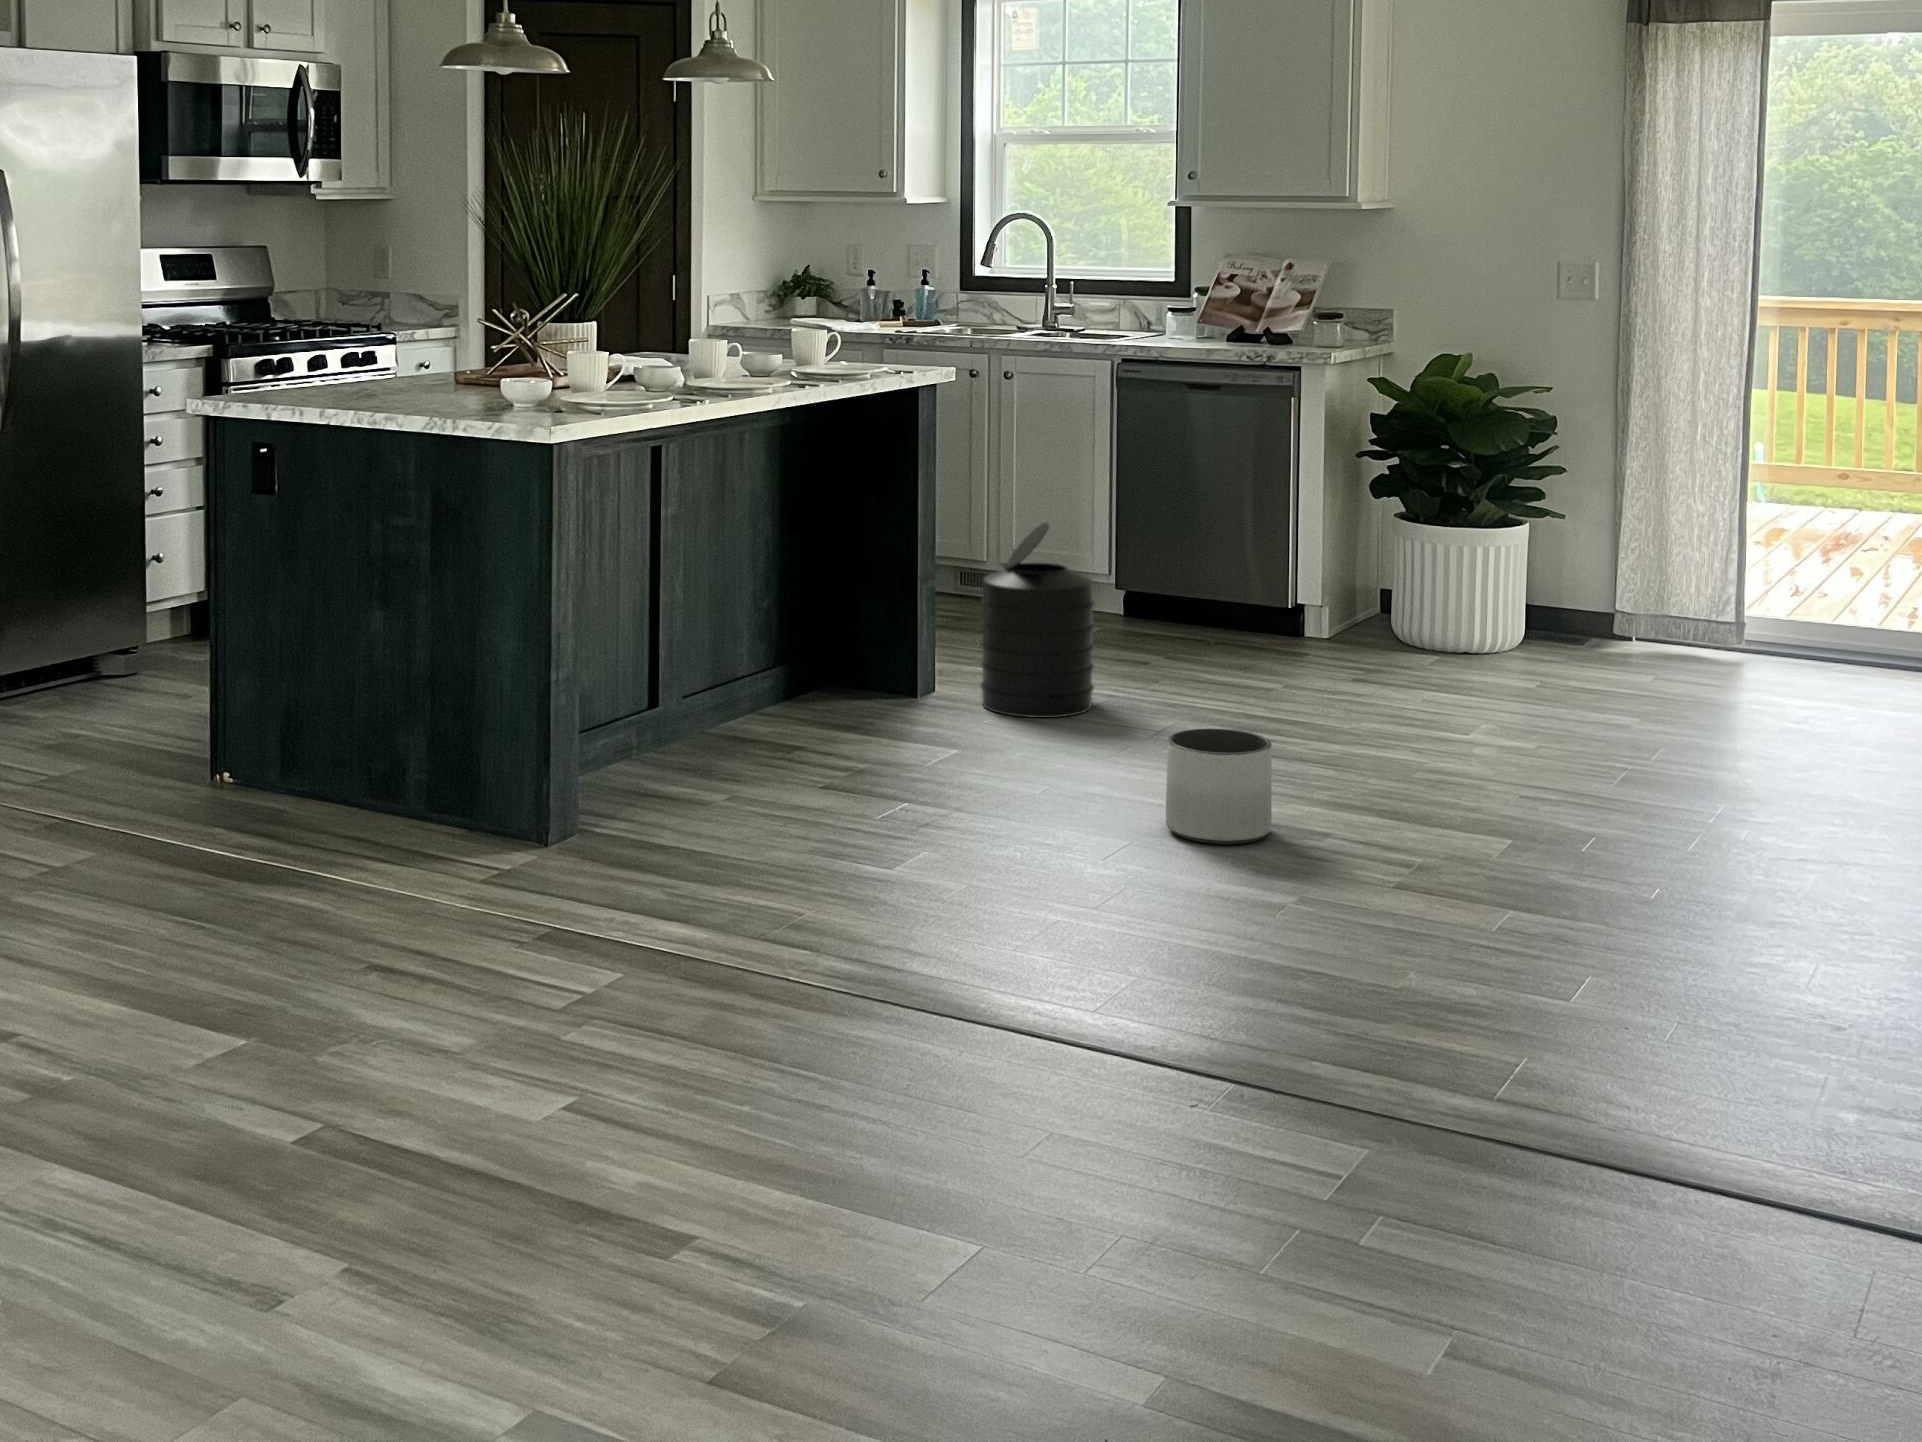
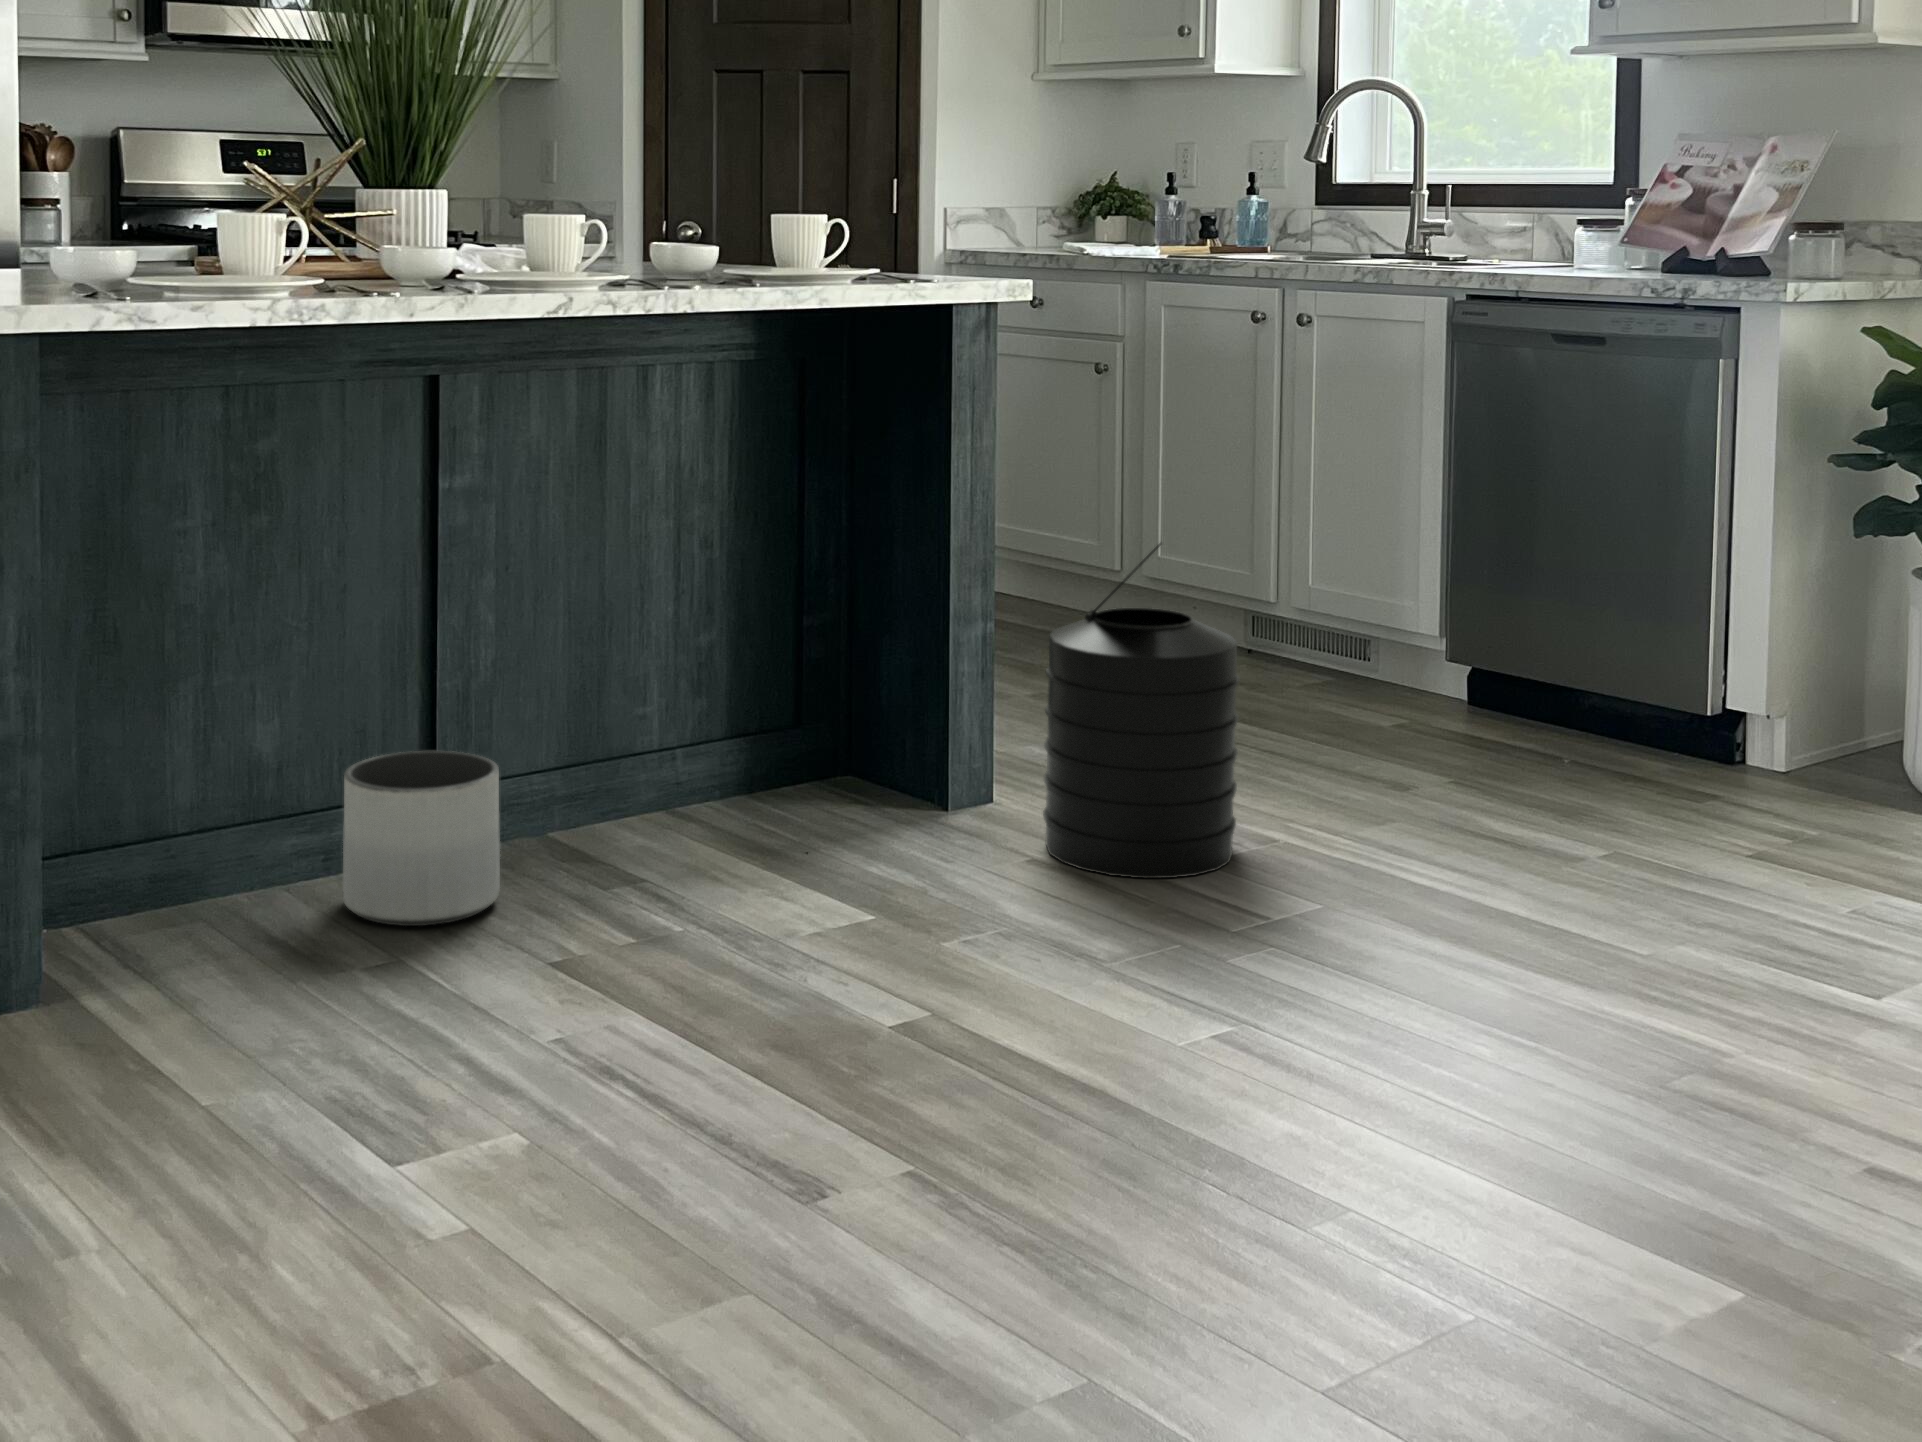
planter: present [1166,729,1272,844] -> present [343,751,500,926]

